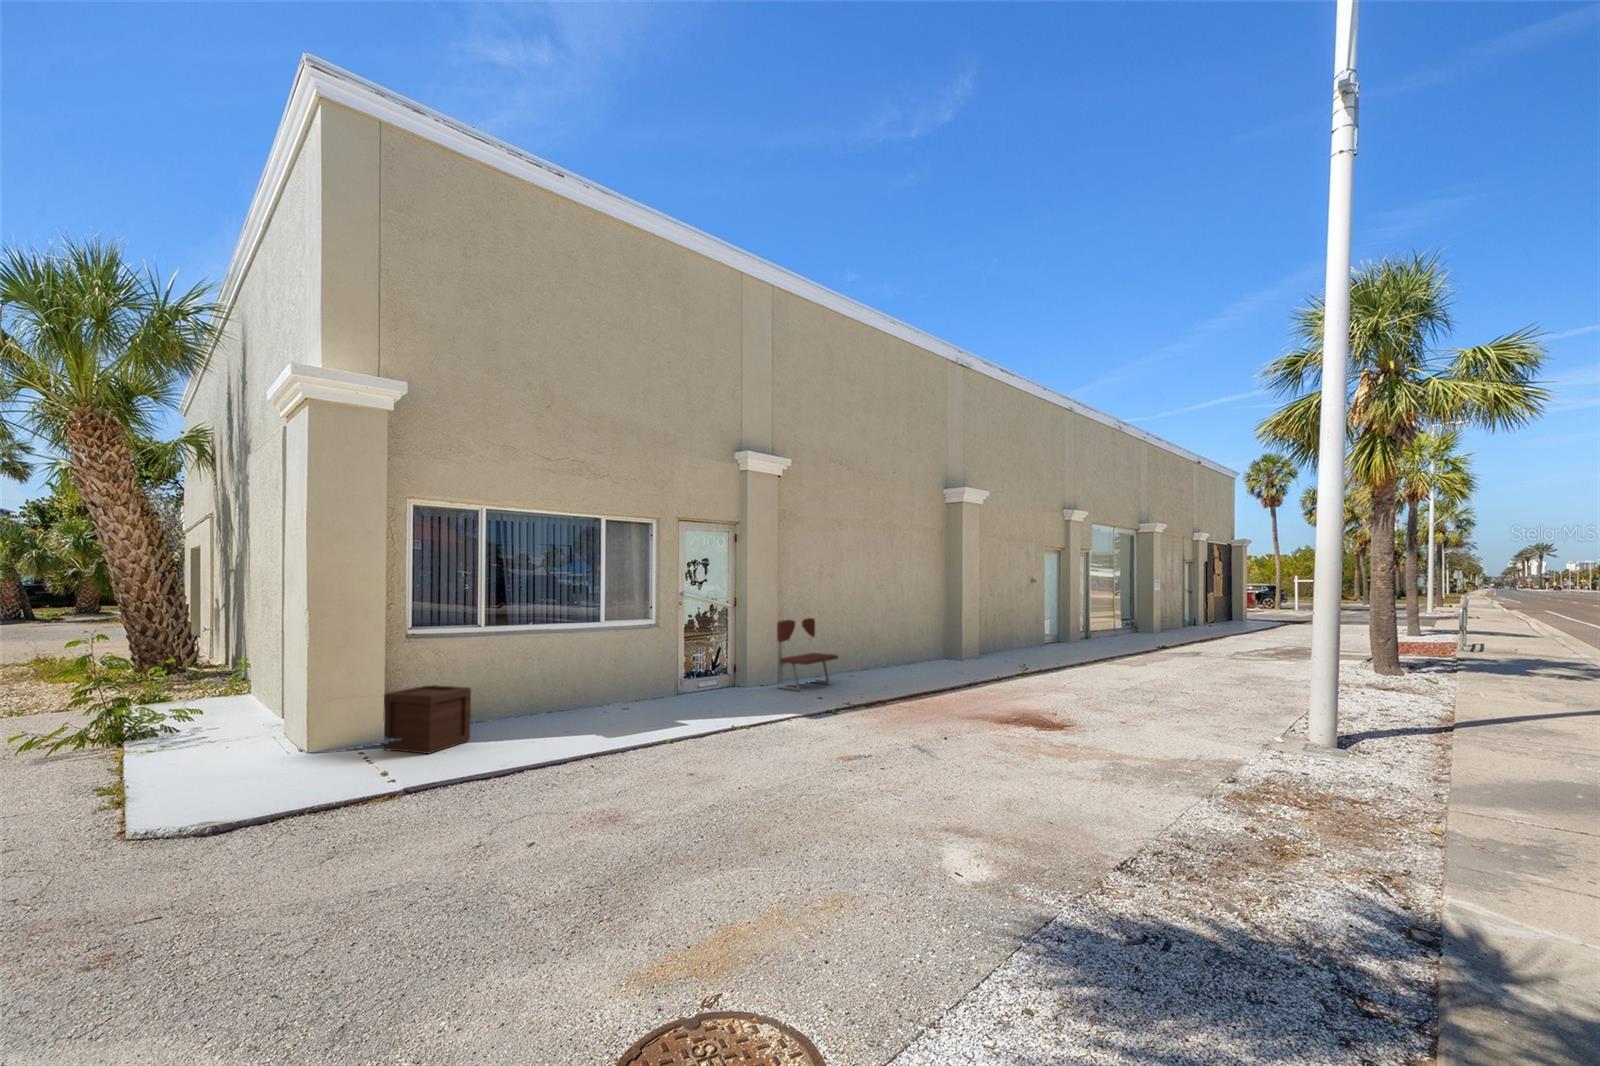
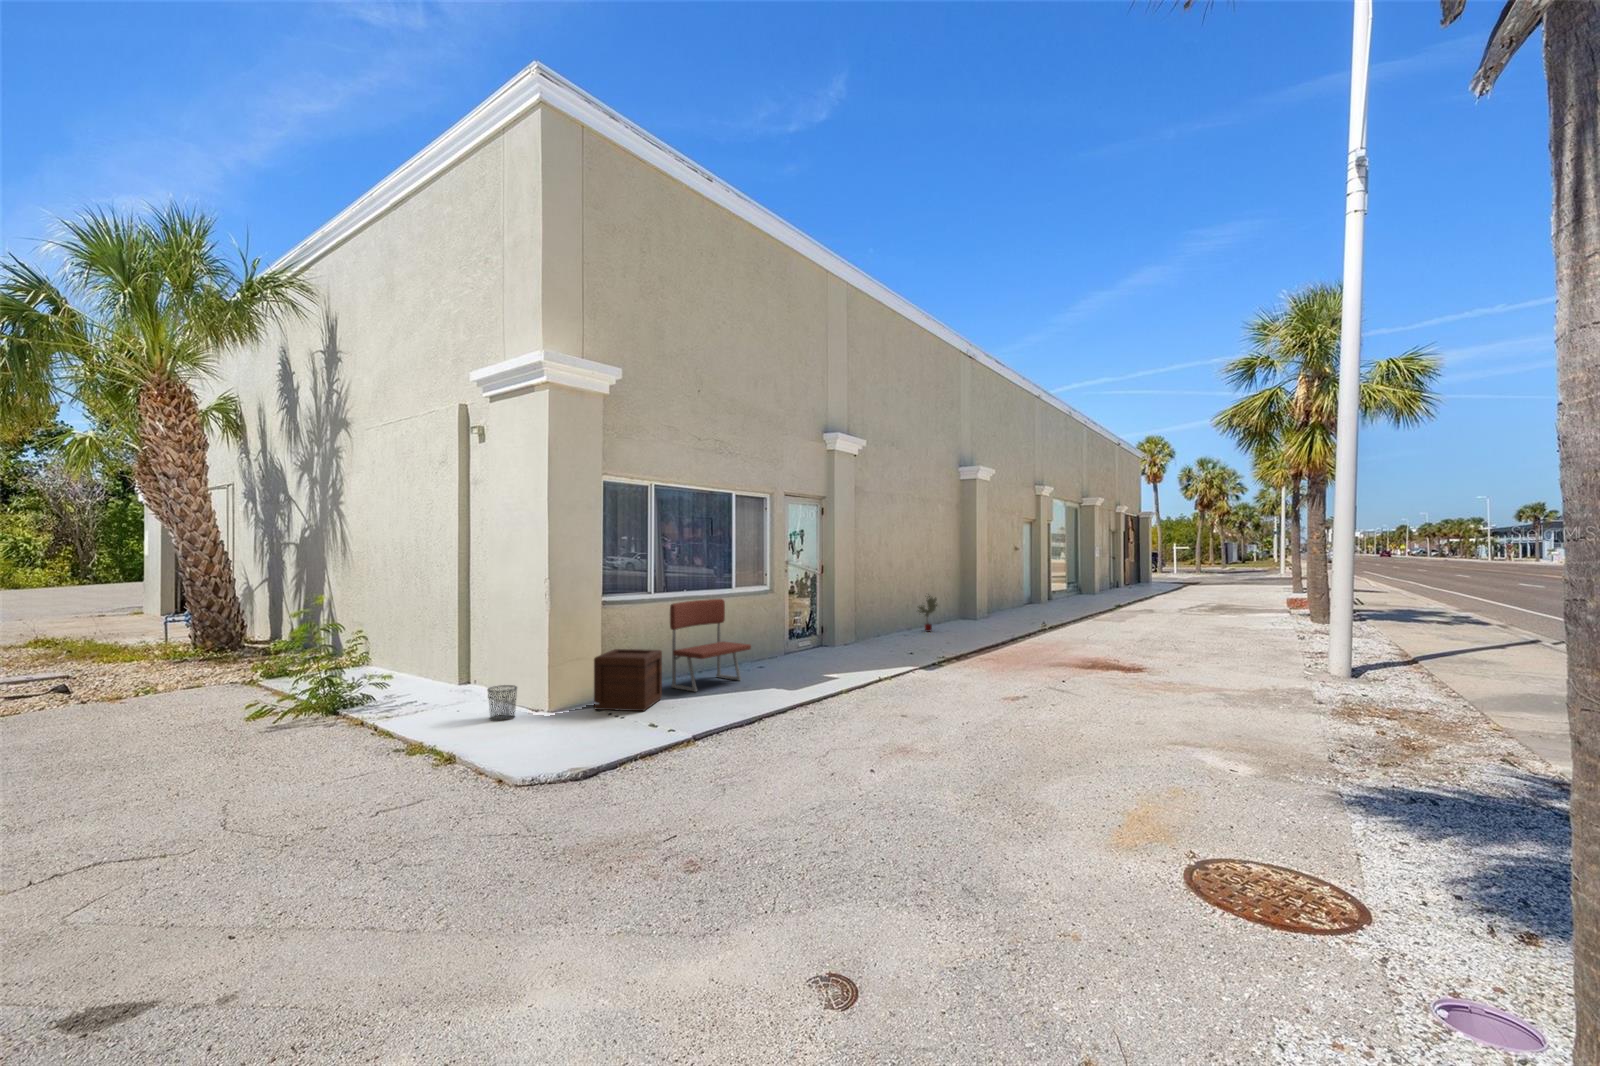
bench: present [777,618,838,691] -> present [670,599,751,692]
potted tree: none [872,630,899,673] -> present [918,594,937,632]
waste bin: none [263,720,299,758] -> present [488,685,517,721]

